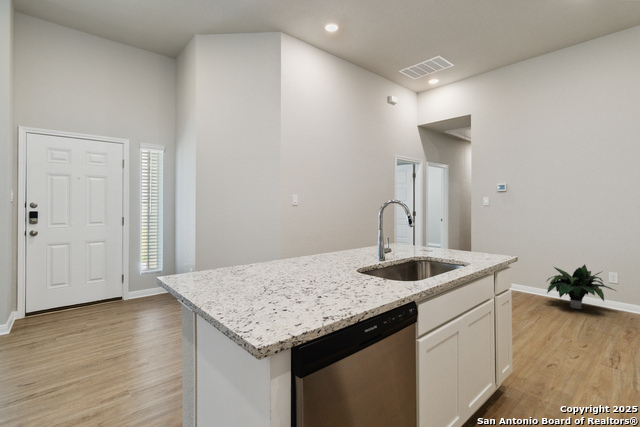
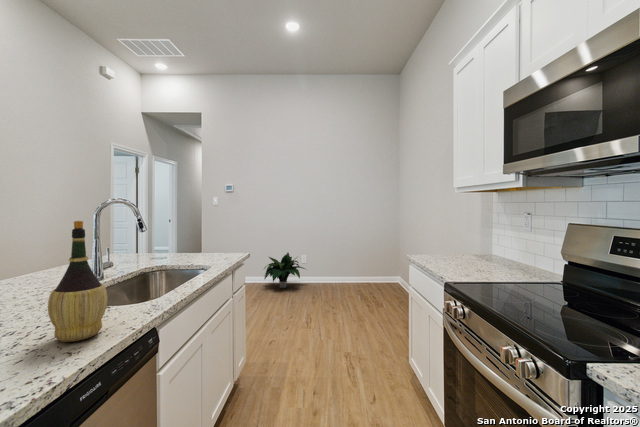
wine bottle: none [350,215,383,295] -> present [48,221,107,342]

